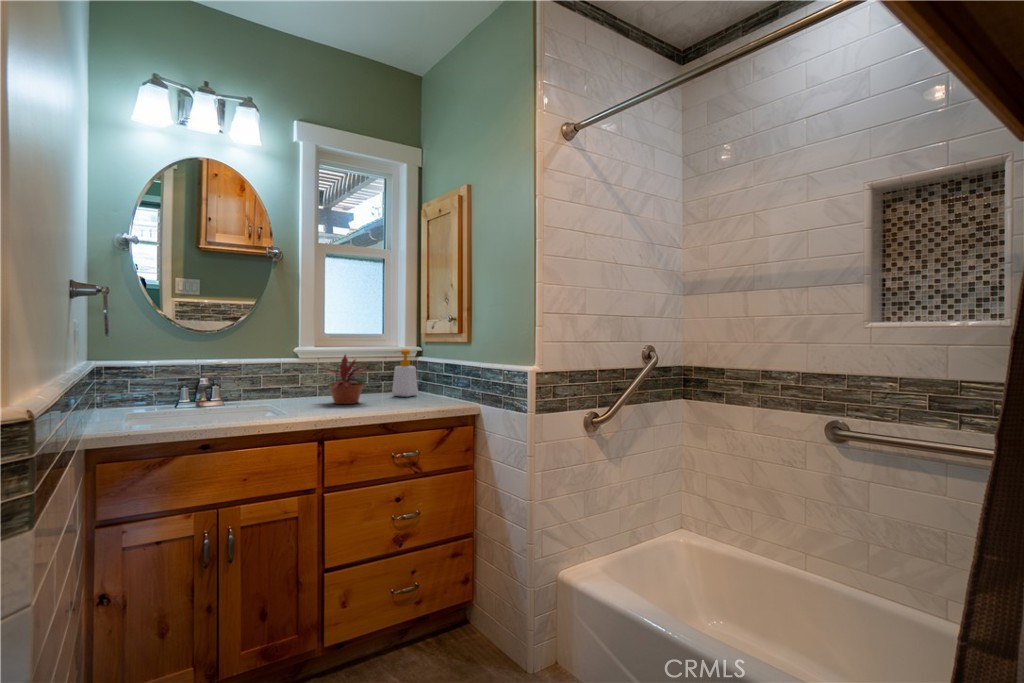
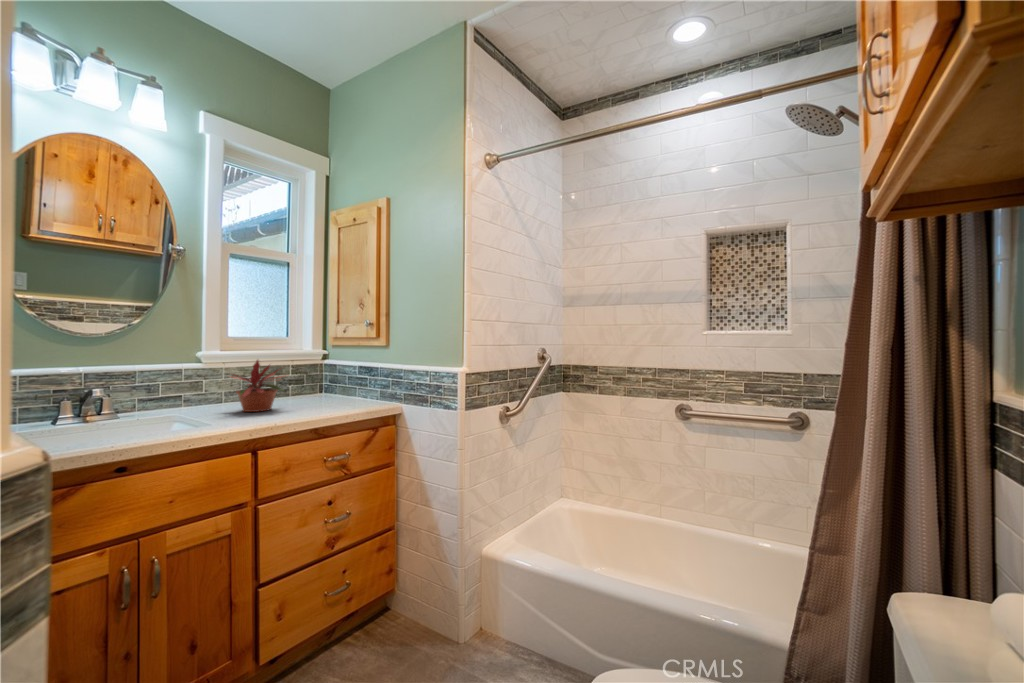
soap bottle: present [392,349,418,397] -> none [303,352,330,400]

